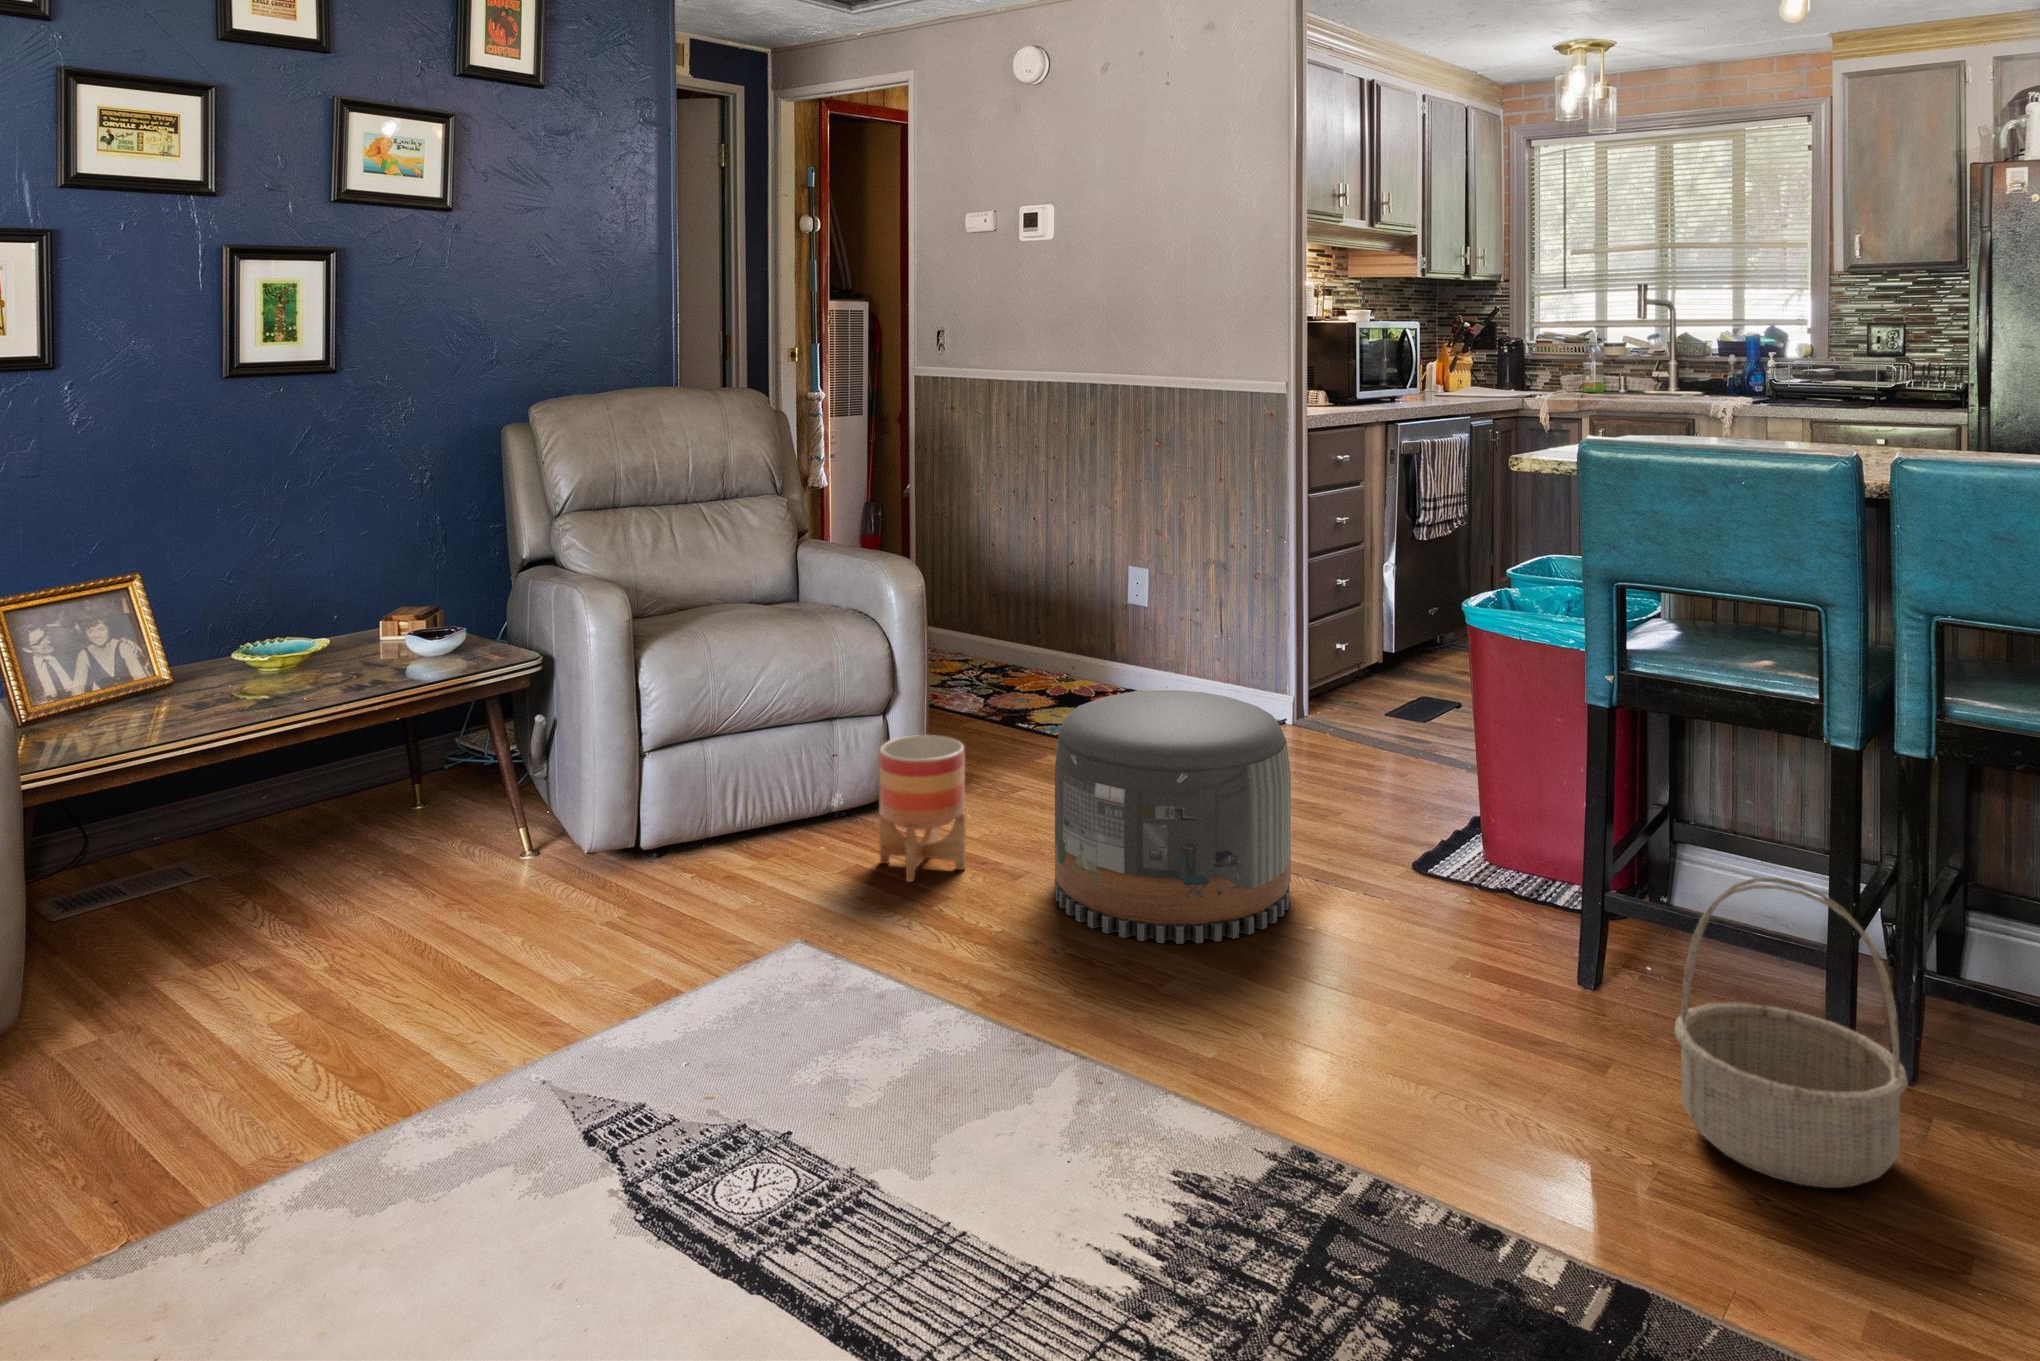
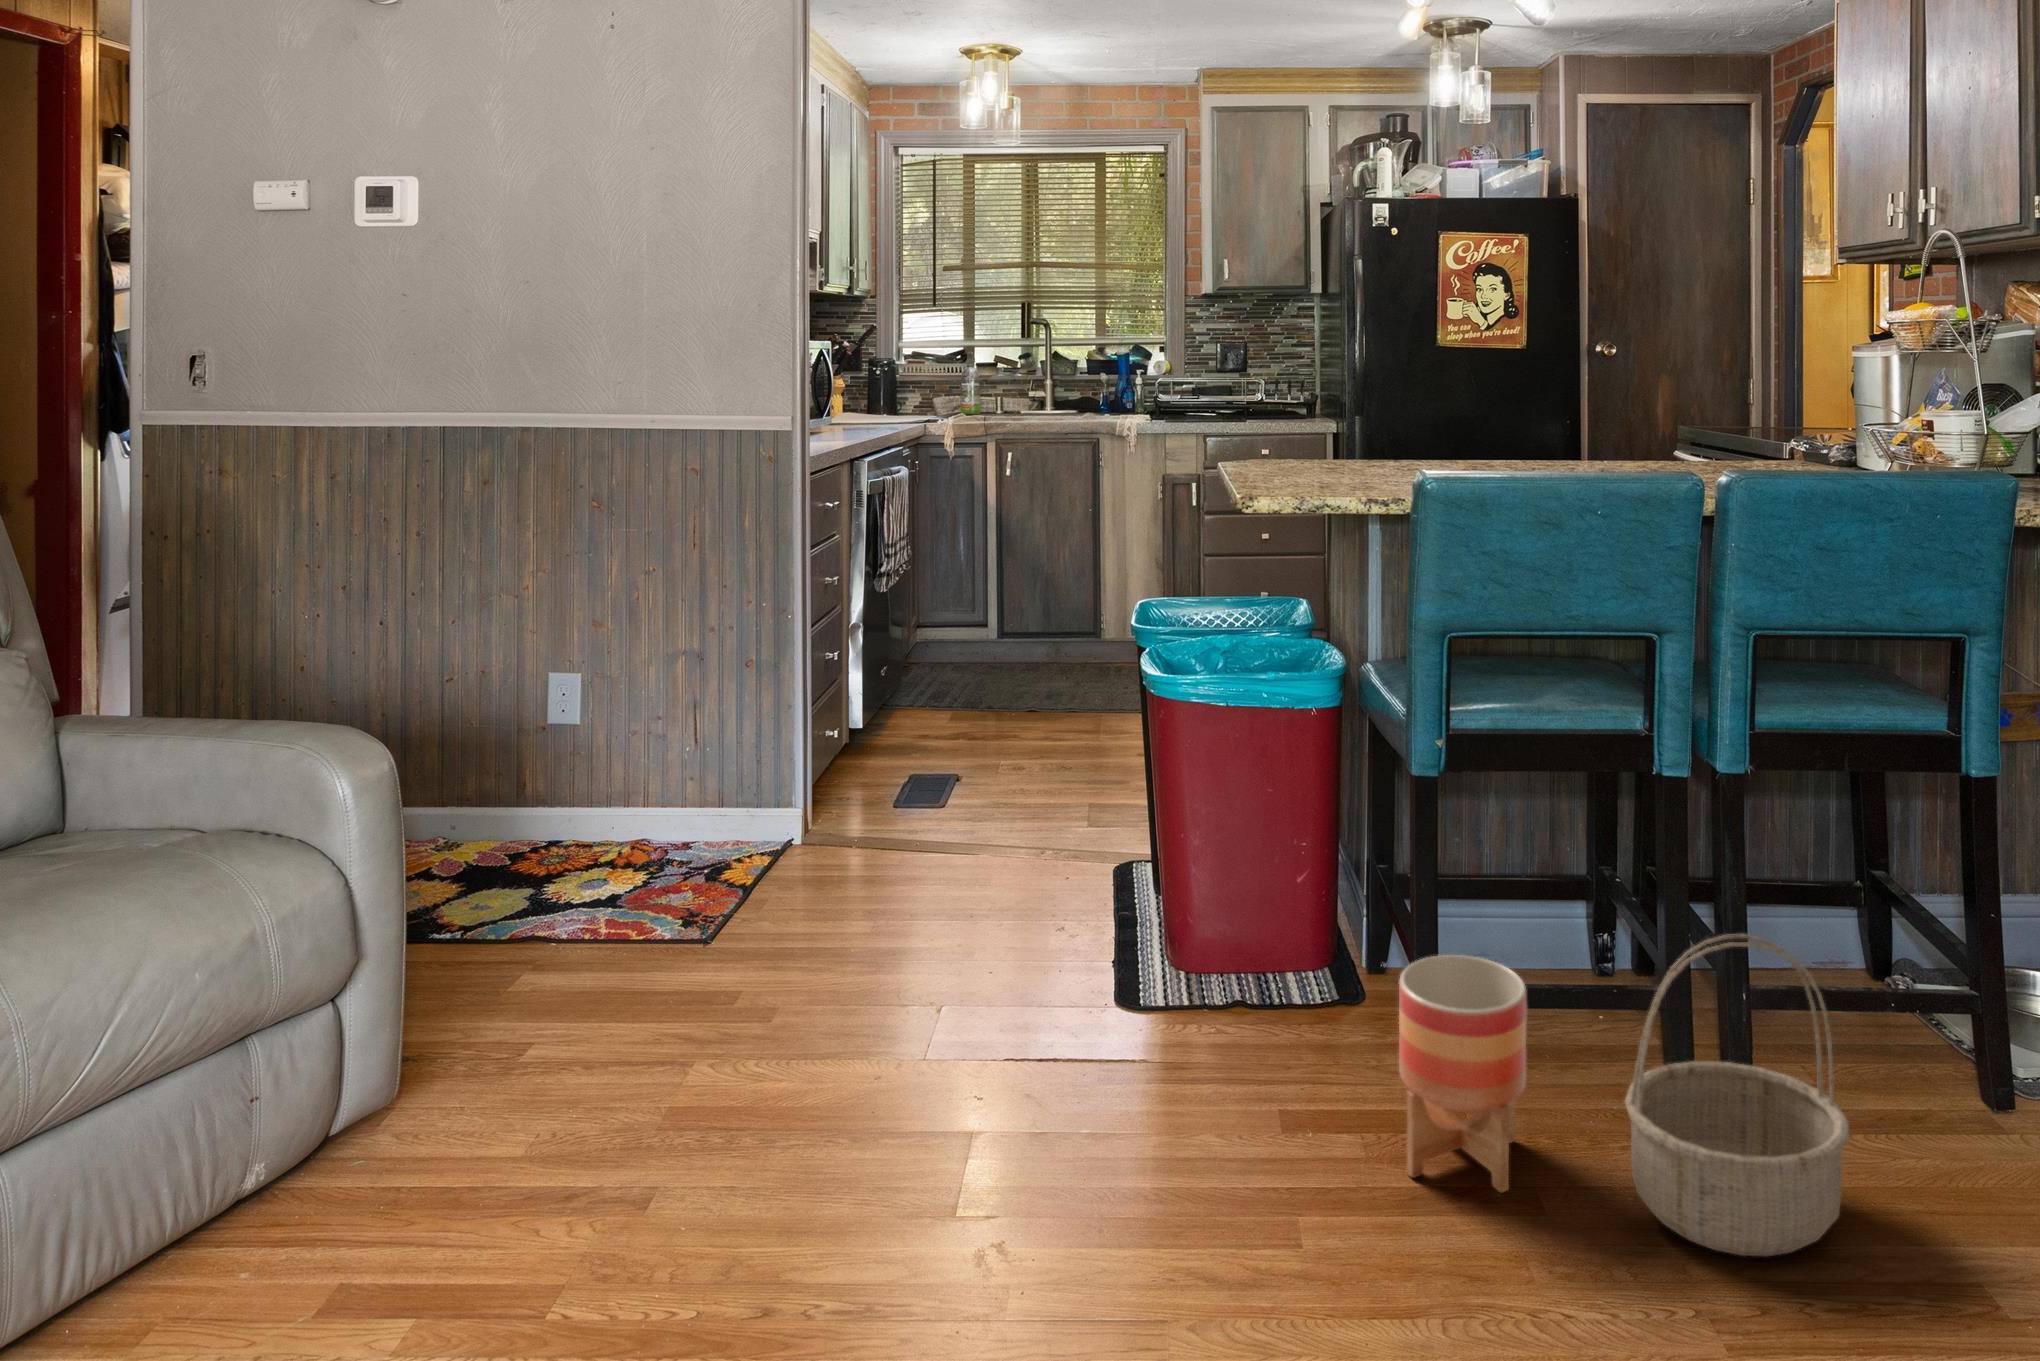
pouf: present [1055,690,1291,944] -> none [712,848,1049,1249]
planter: present [879,735,966,882] -> present [1399,955,1527,1193]

